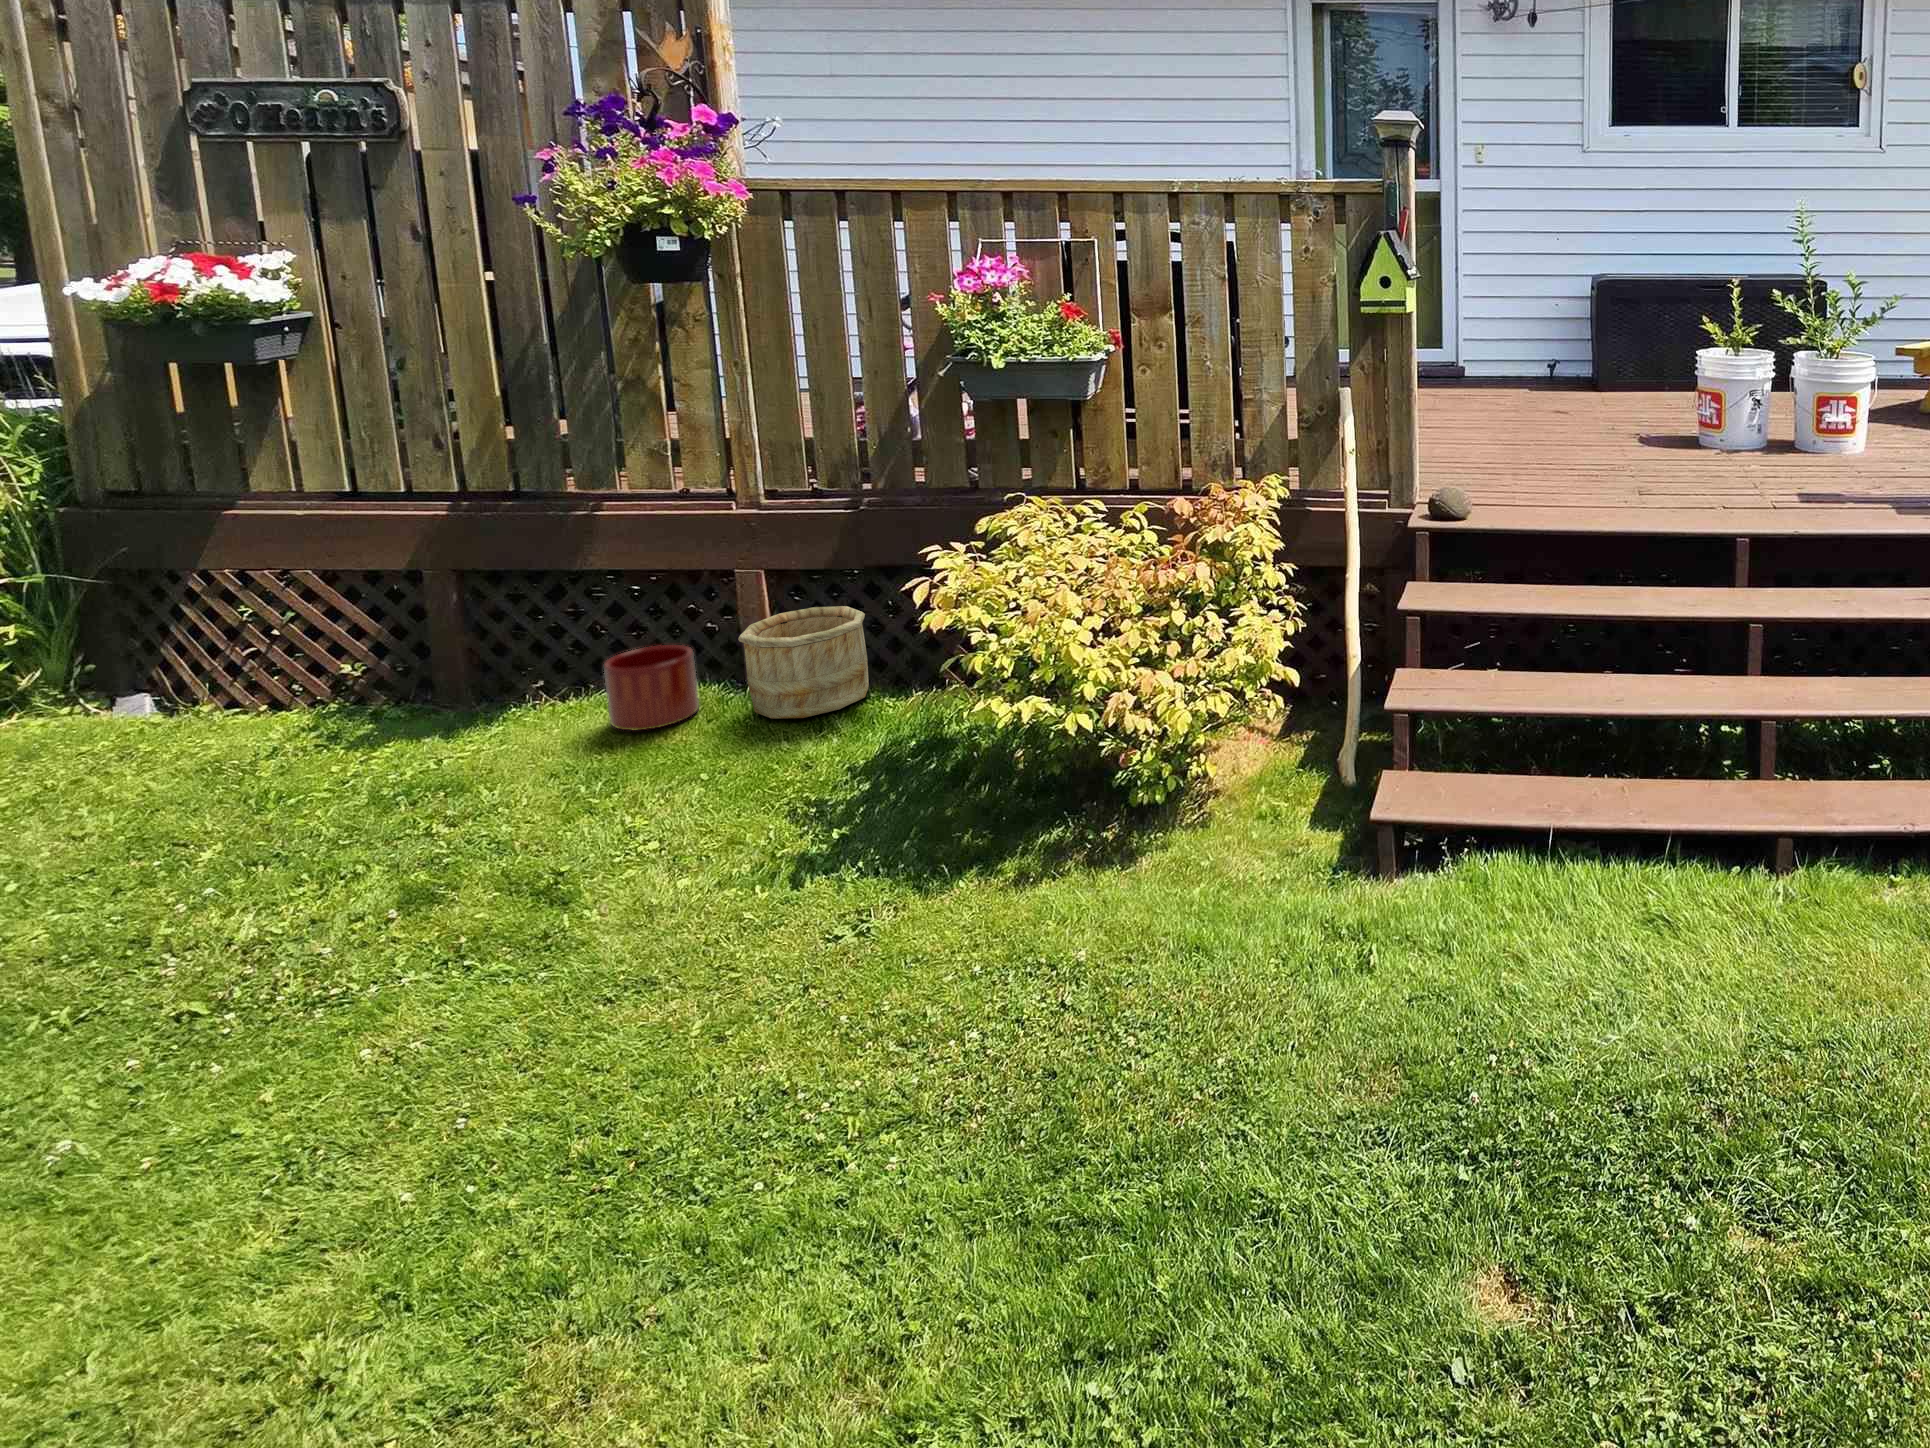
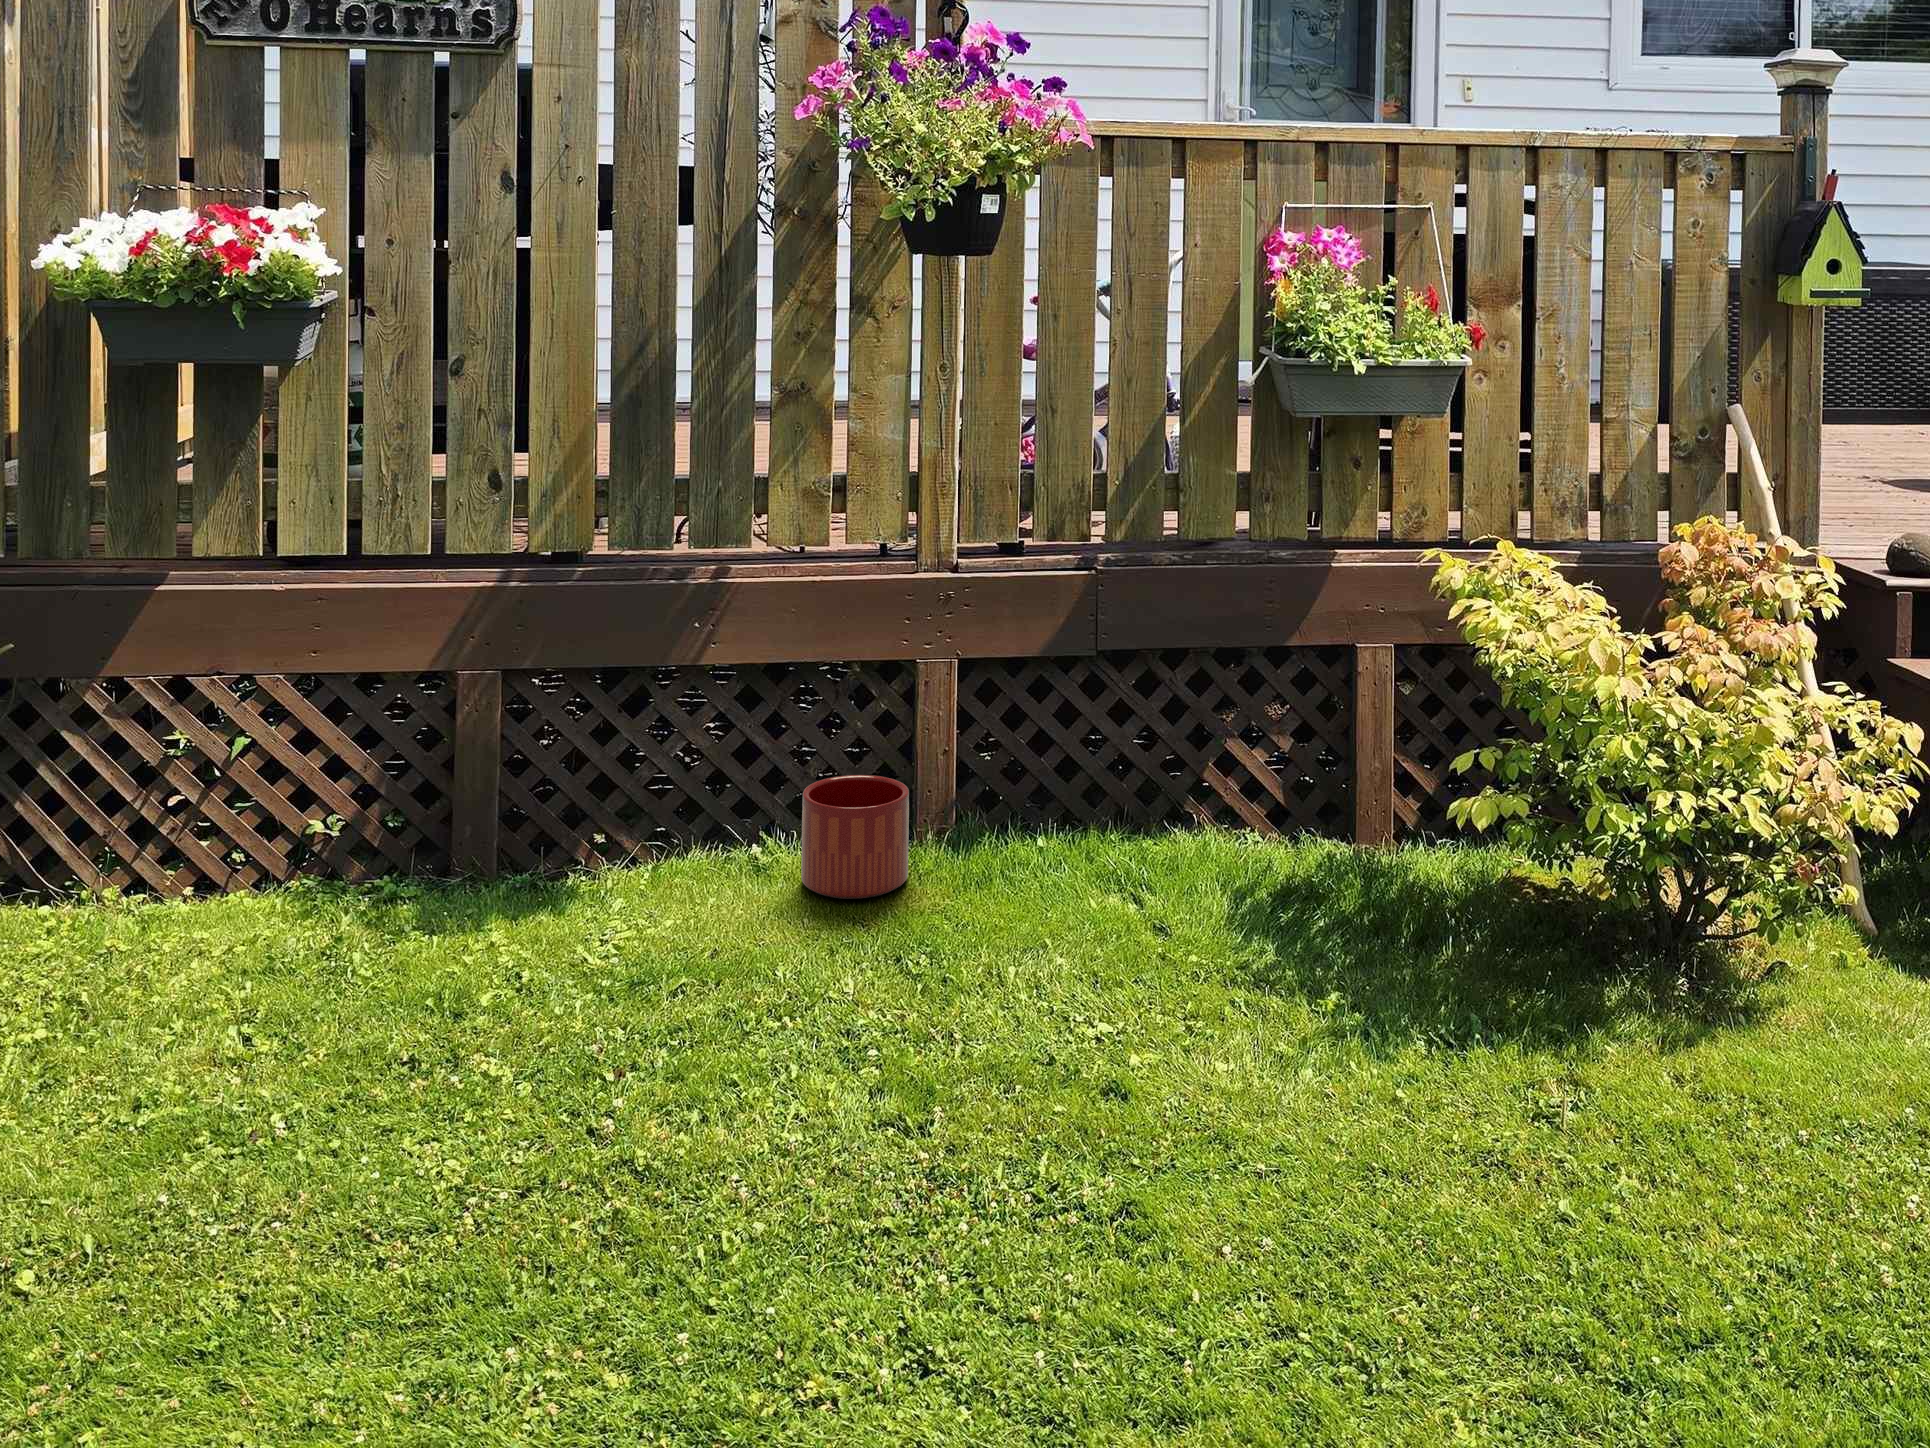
wooden bucket: present [738,606,869,719] -> none [974,716,1131,877]

